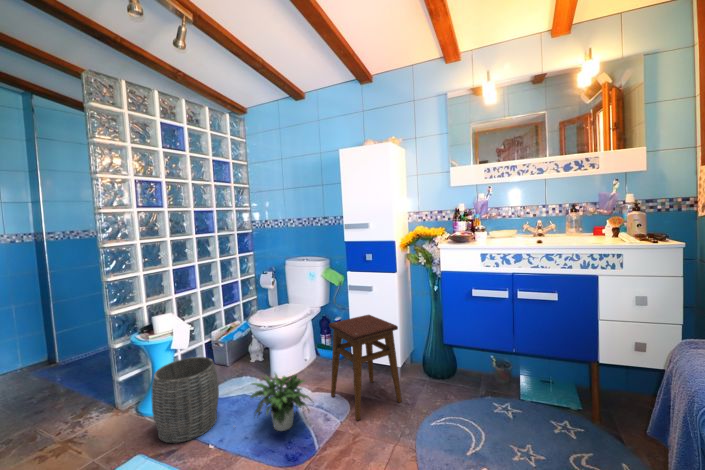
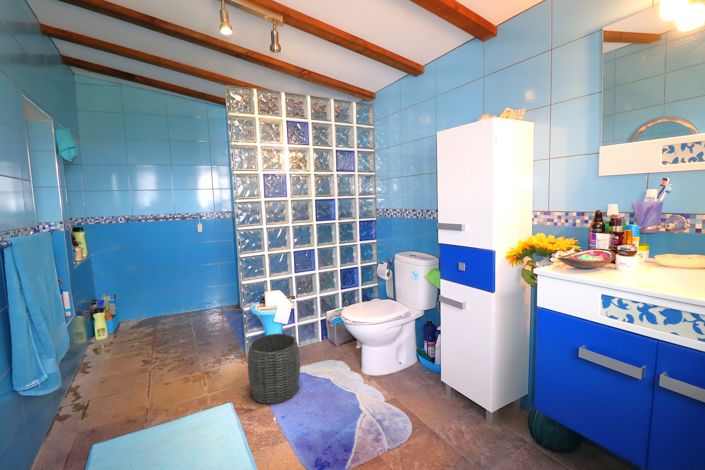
stool: present [329,315,401,420] -> none [399,336,470,456]
potted plant: present [250,374,310,431] -> none [299,368,365,430]

